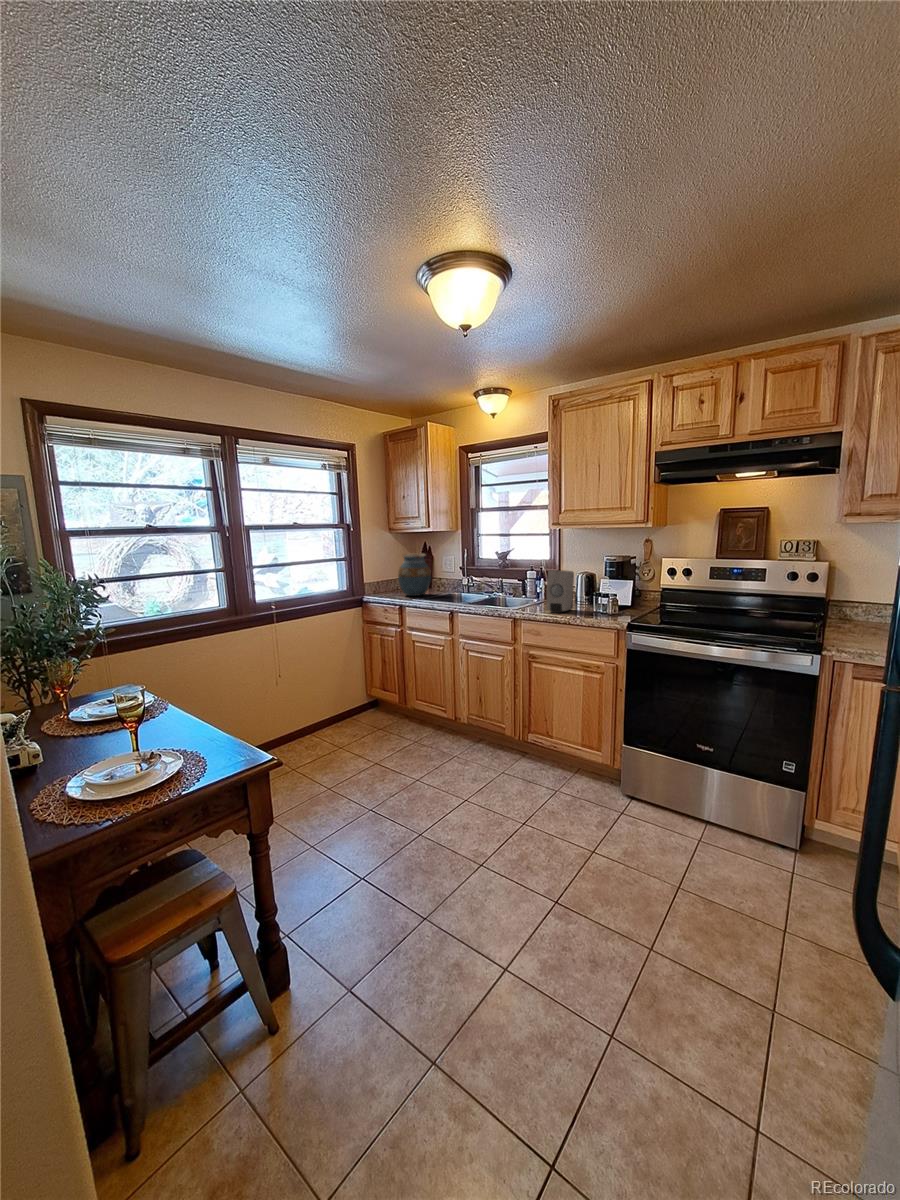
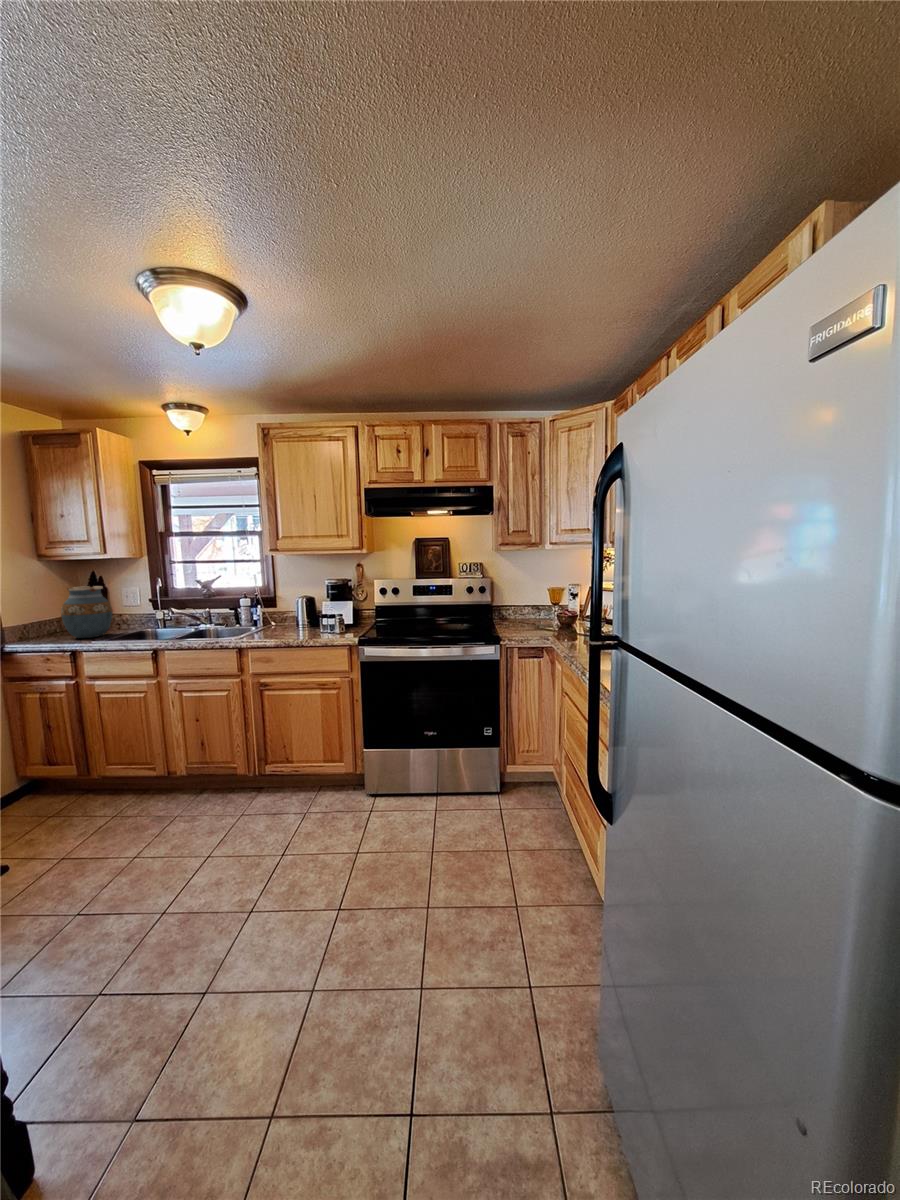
soap dispenser: present [547,570,574,613] -> none [273,595,298,638]

